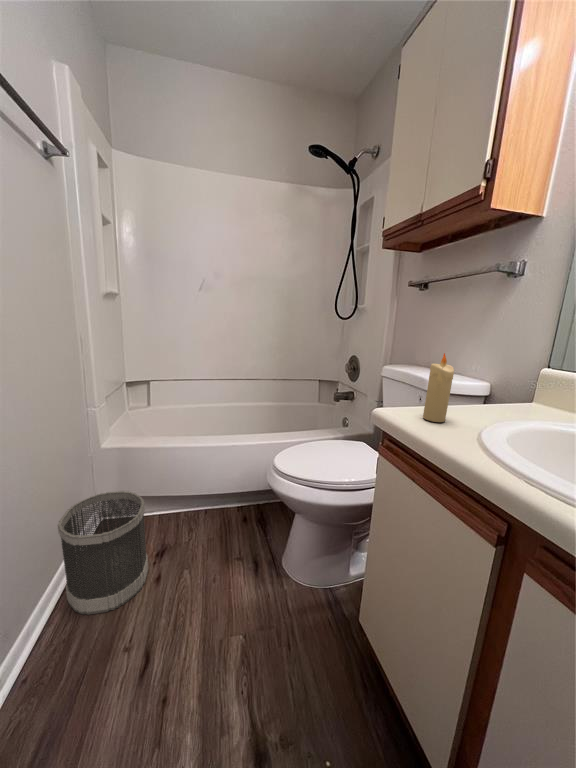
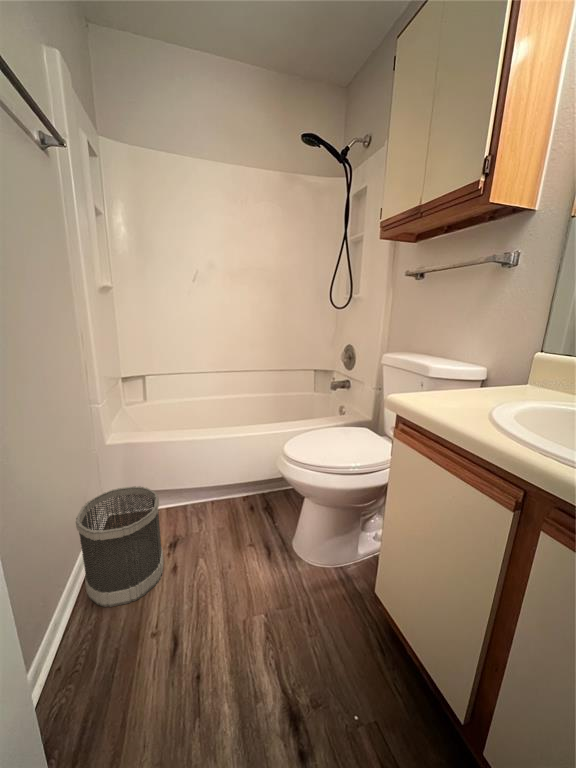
candle: present [423,353,454,422] -> none [435,341,464,405]

